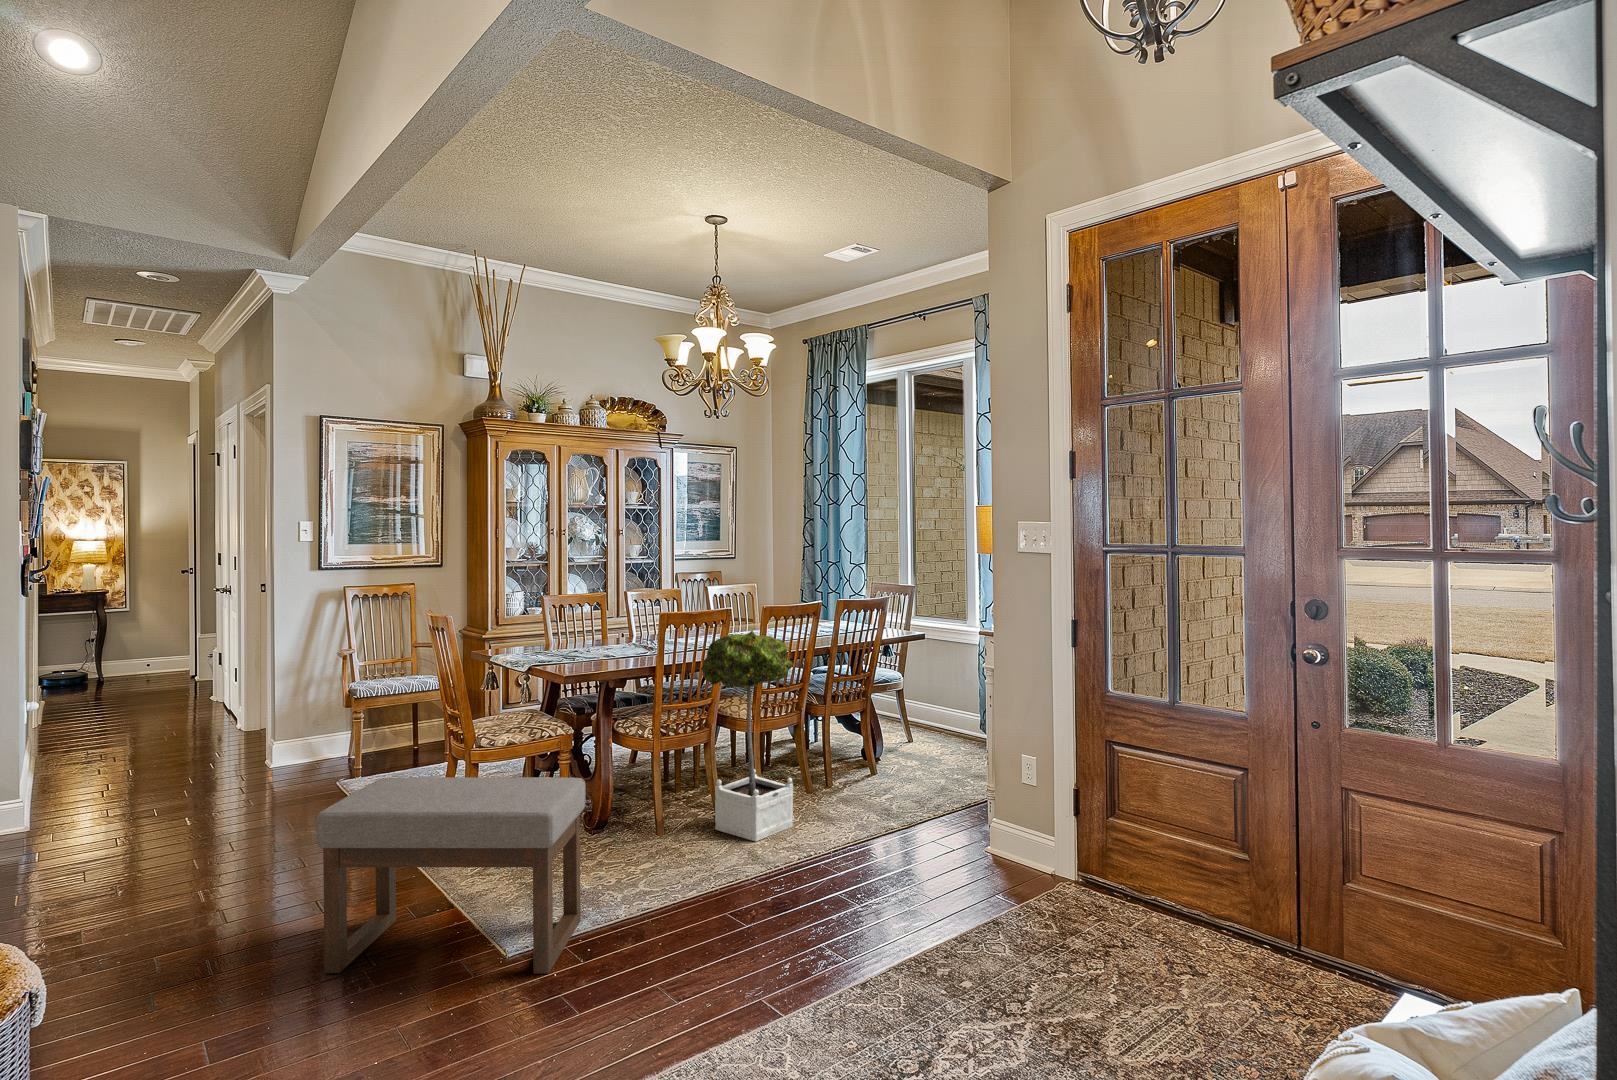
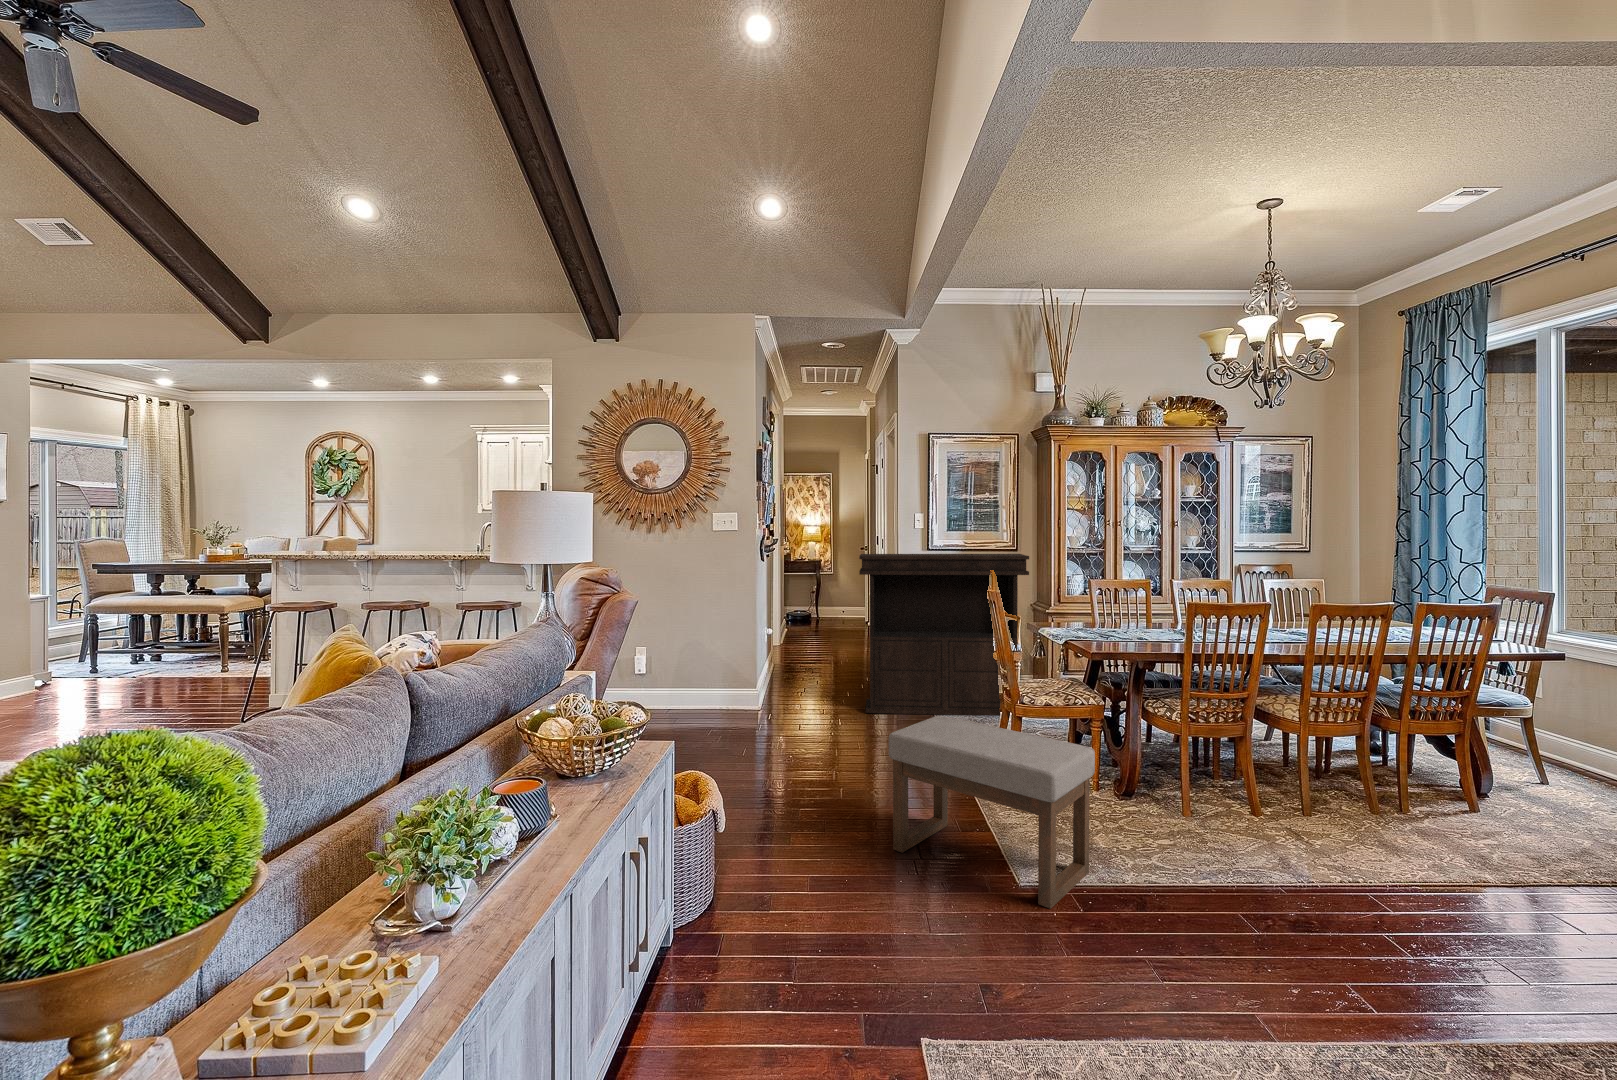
console table: none [213,569,468,807] -> present [859,554,1029,716]
potted tree: present [701,630,793,841] -> none [1231,630,1345,848]

